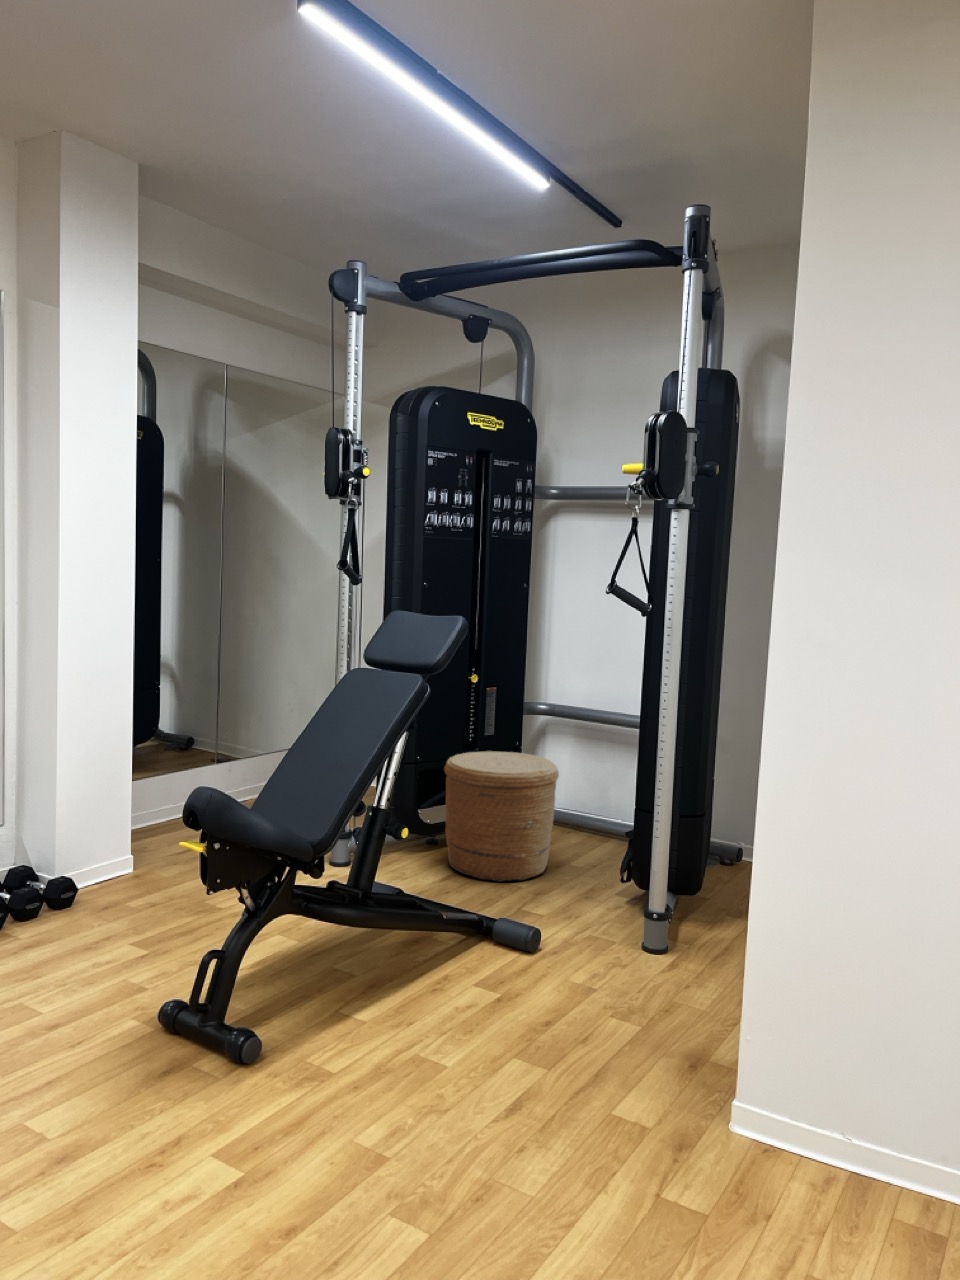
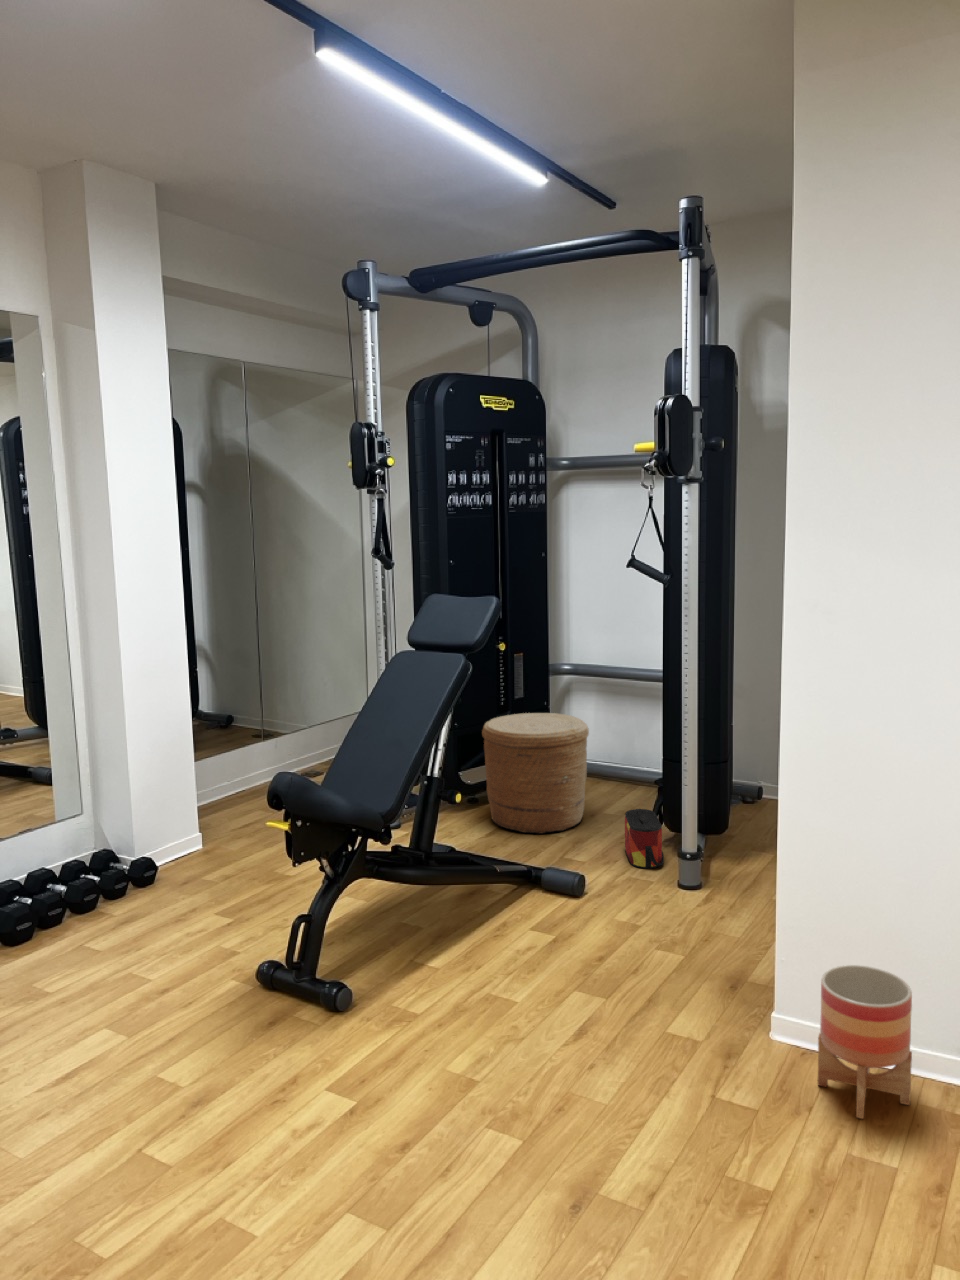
bag: none [588,861,629,927] -> present [625,809,664,869]
planter: none [780,1050,894,1234] -> present [818,965,912,1119]

